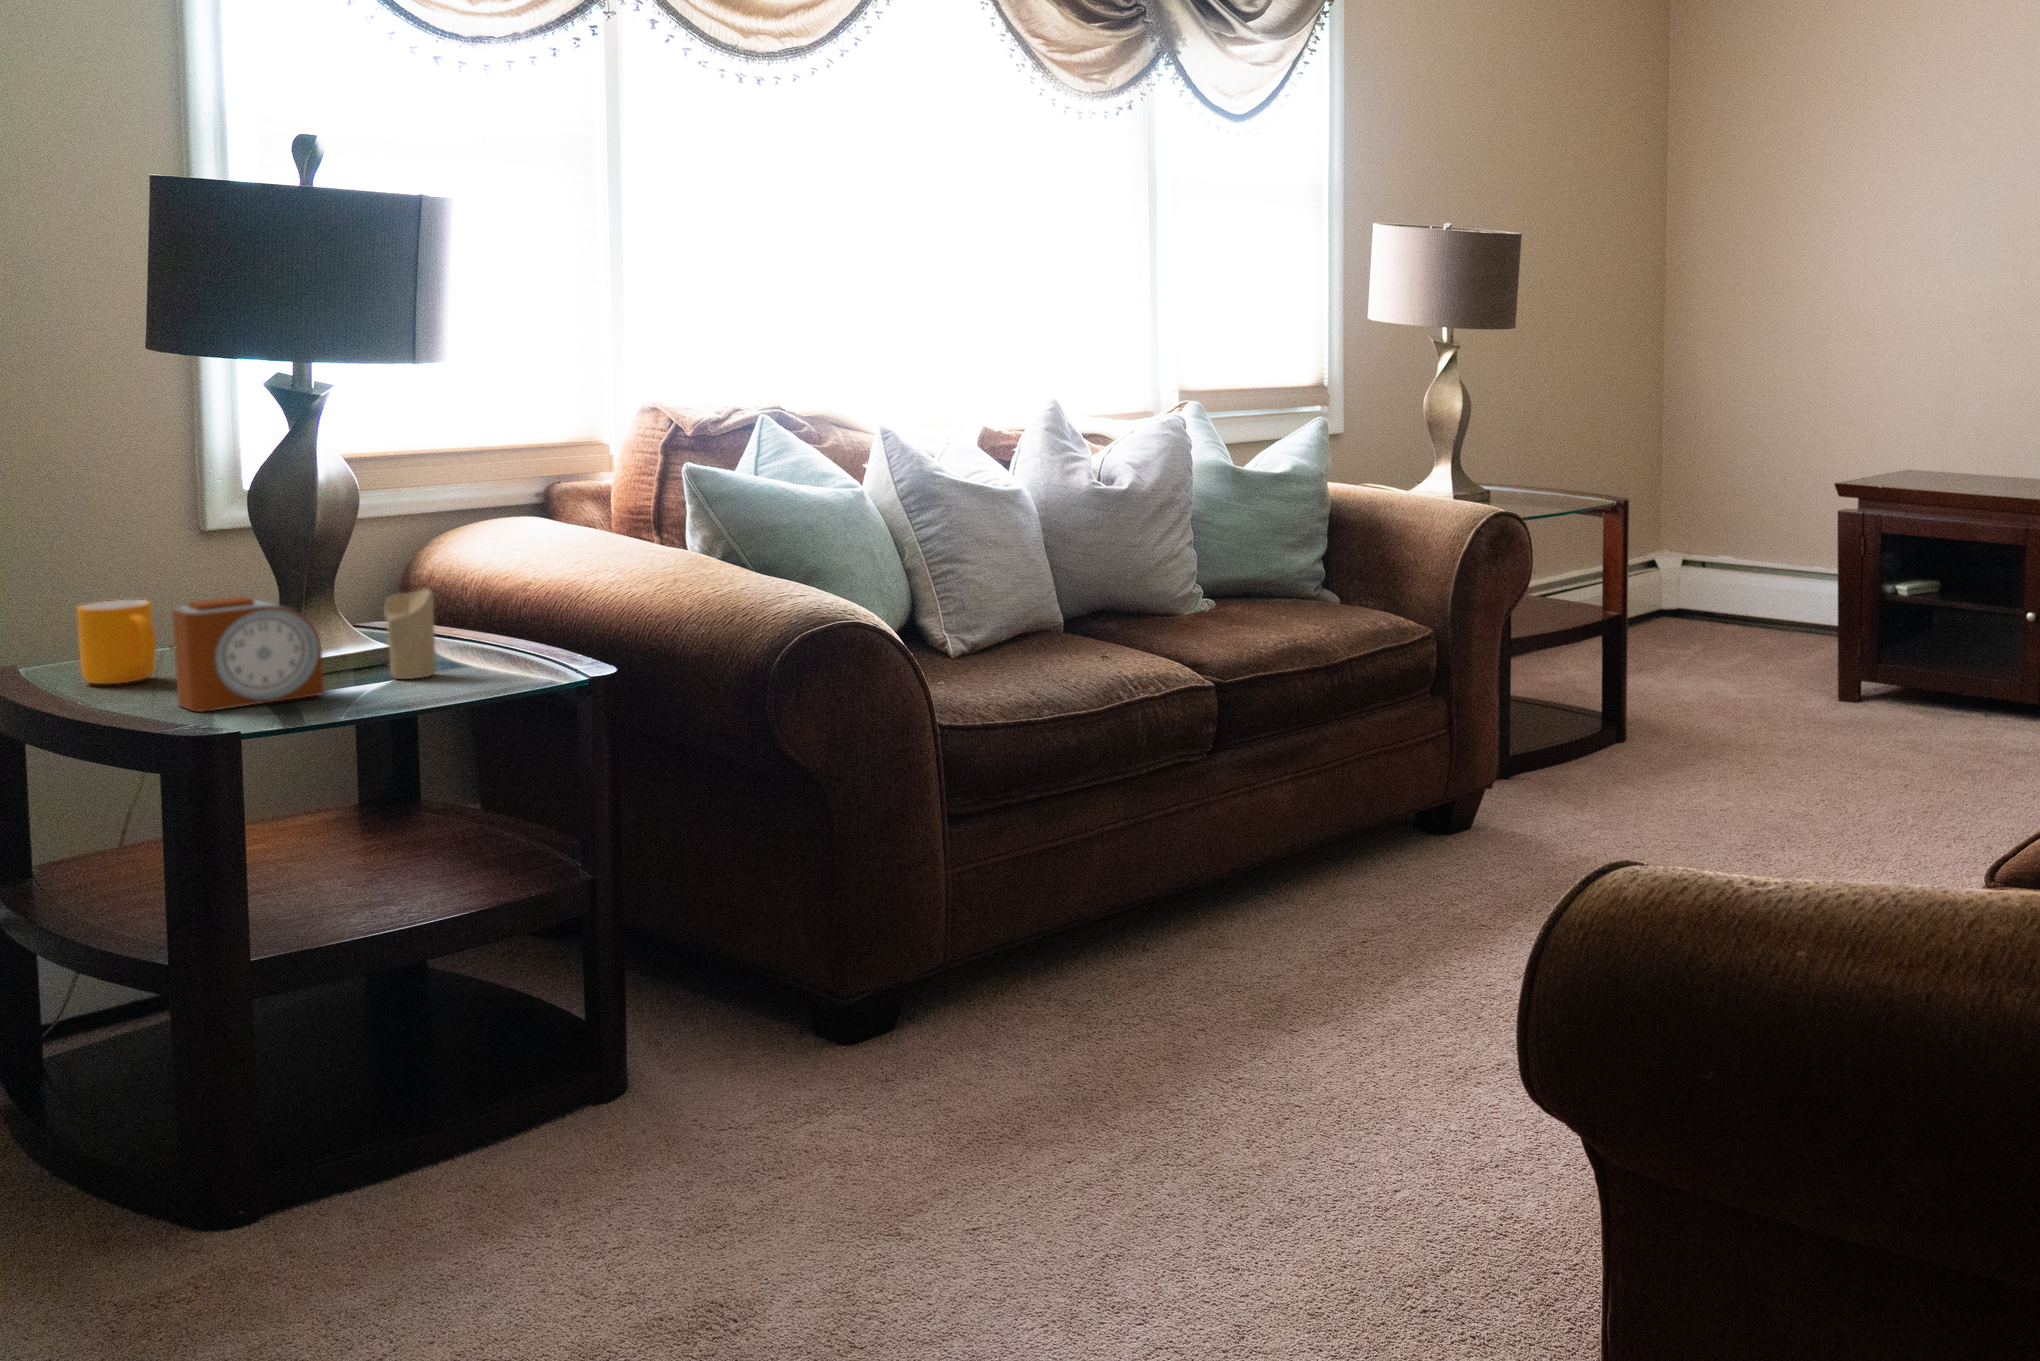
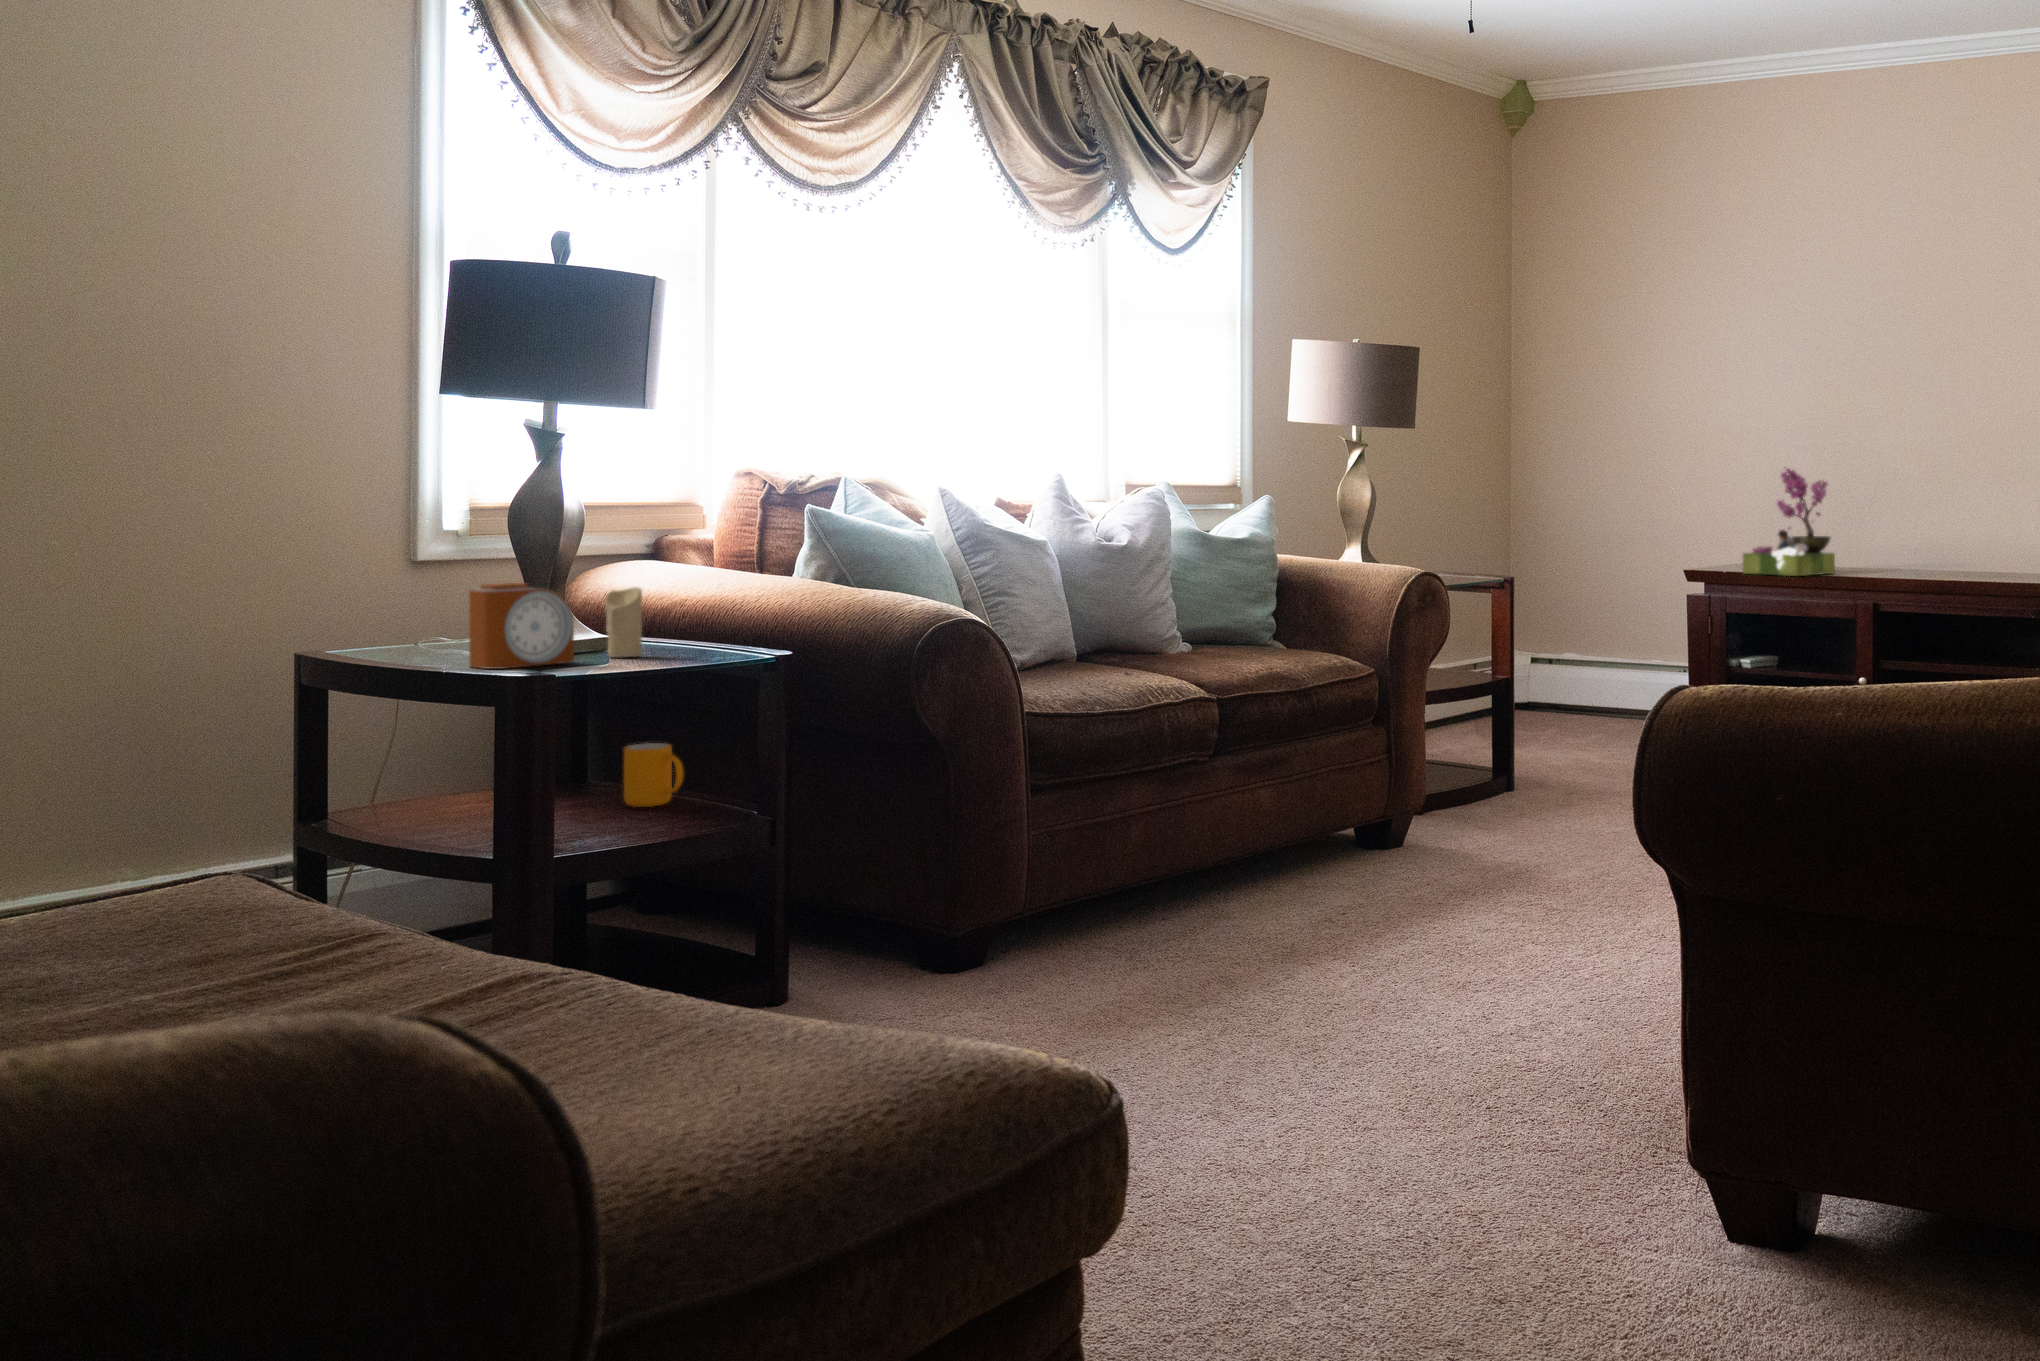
flower arrangement: none [1905,368,2011,498] -> present [1743,467,1835,576]
mug: present [77,600,156,684] -> present [624,743,684,807]

